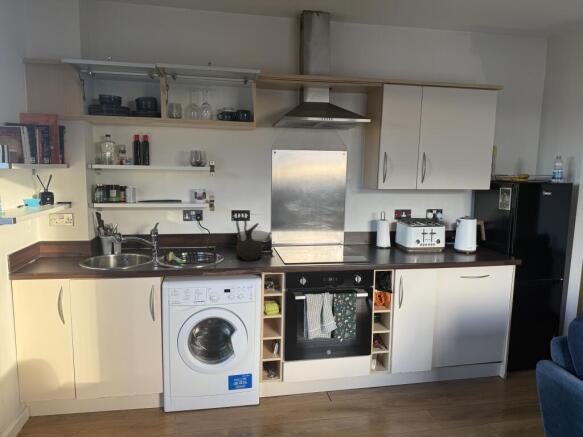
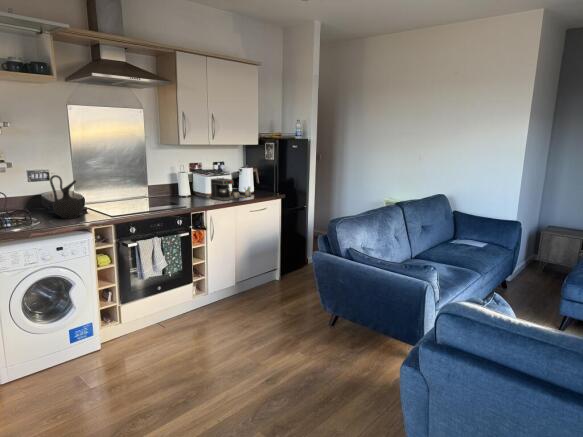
coffee maker: none [410,230,467,260] -> present [211,178,251,201]

